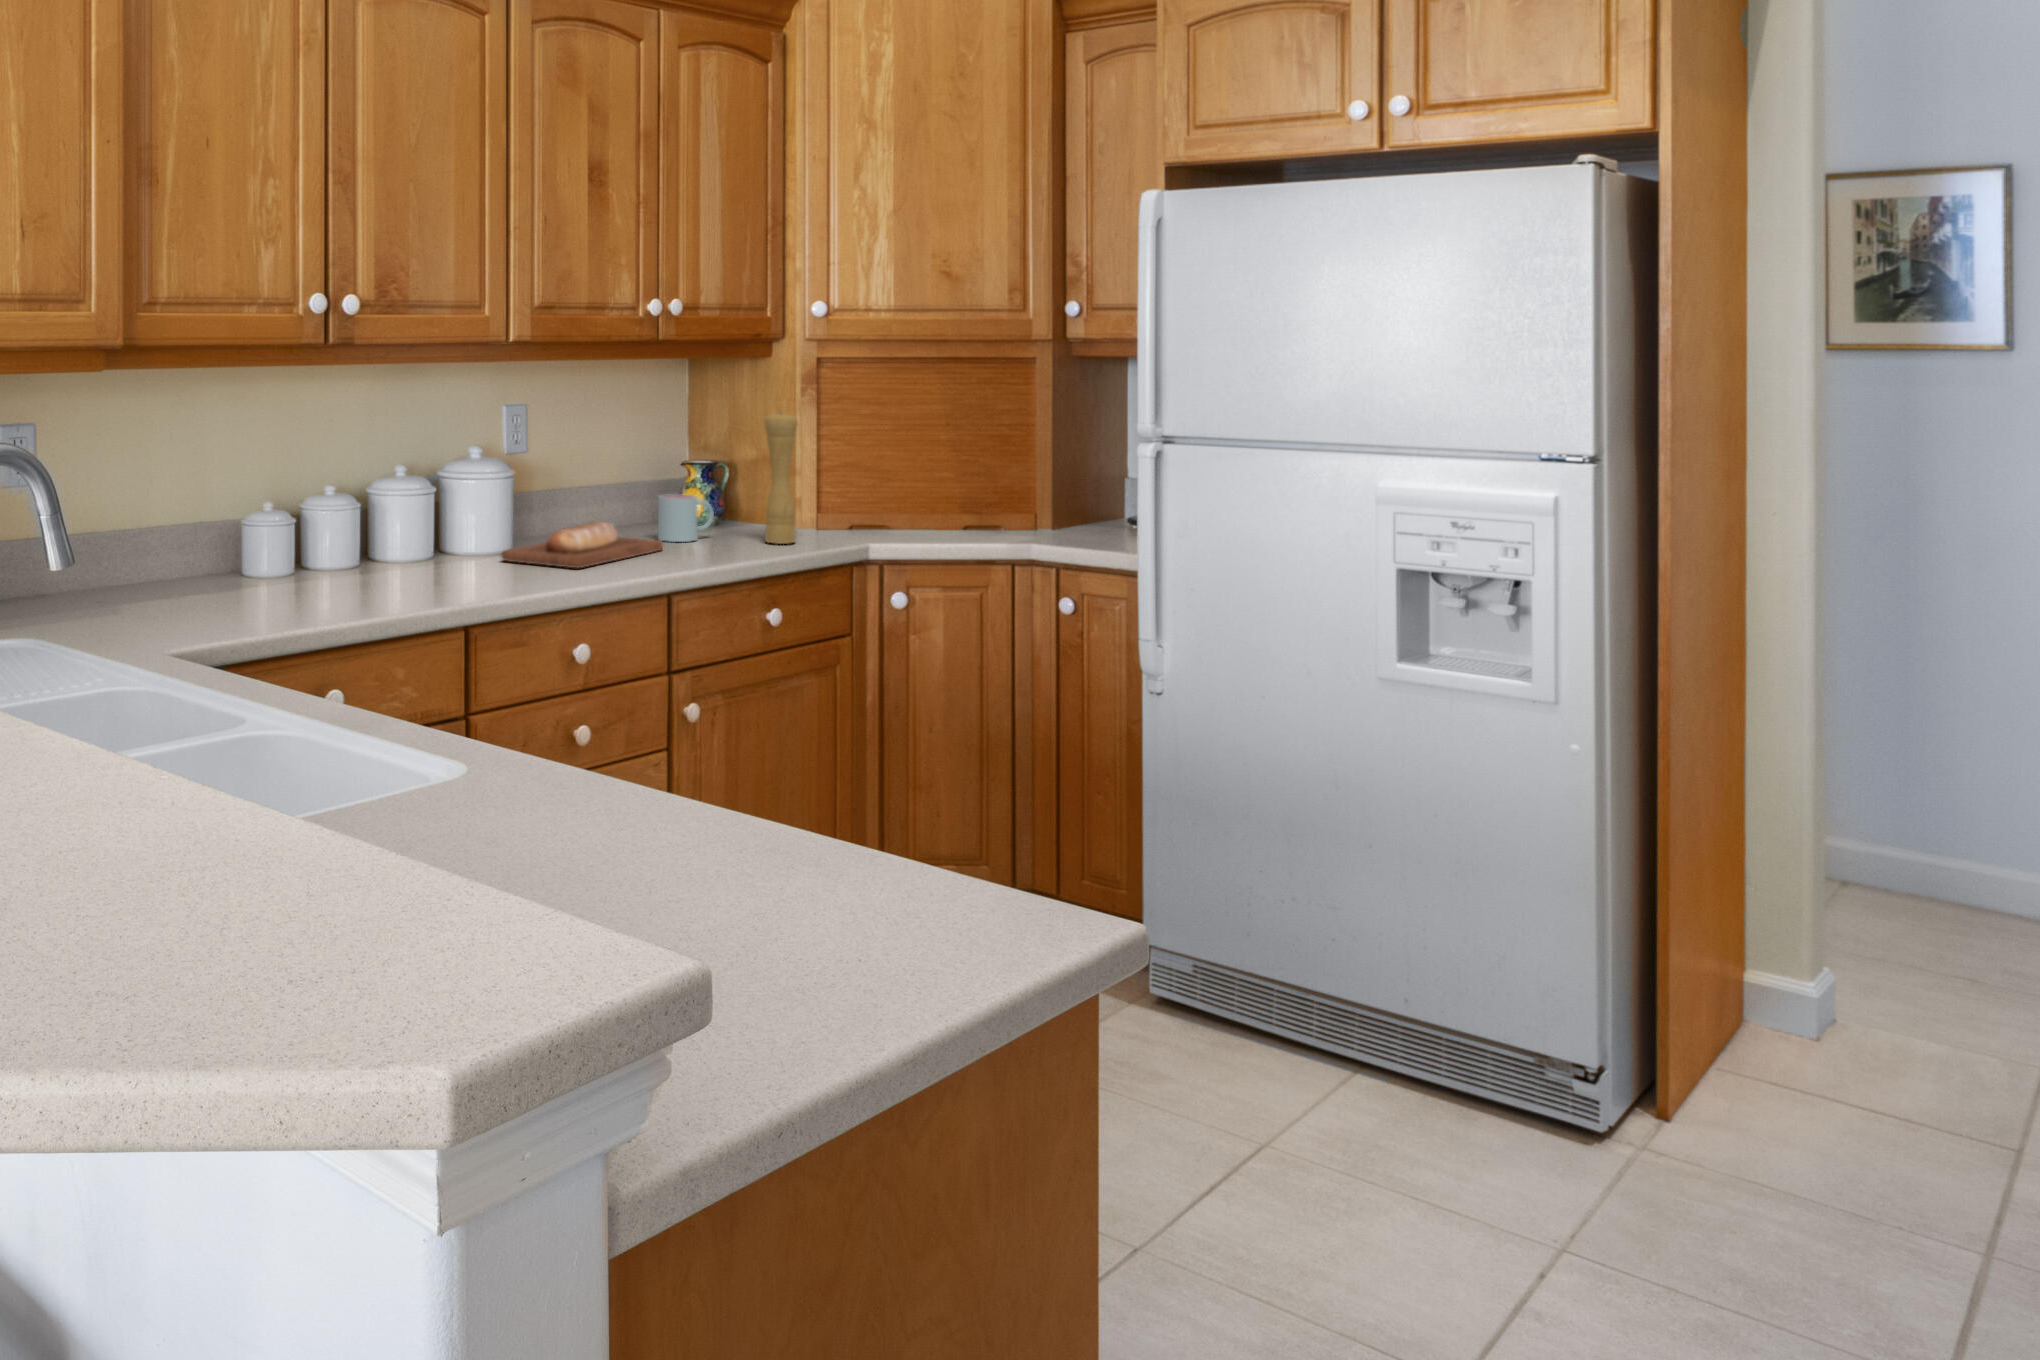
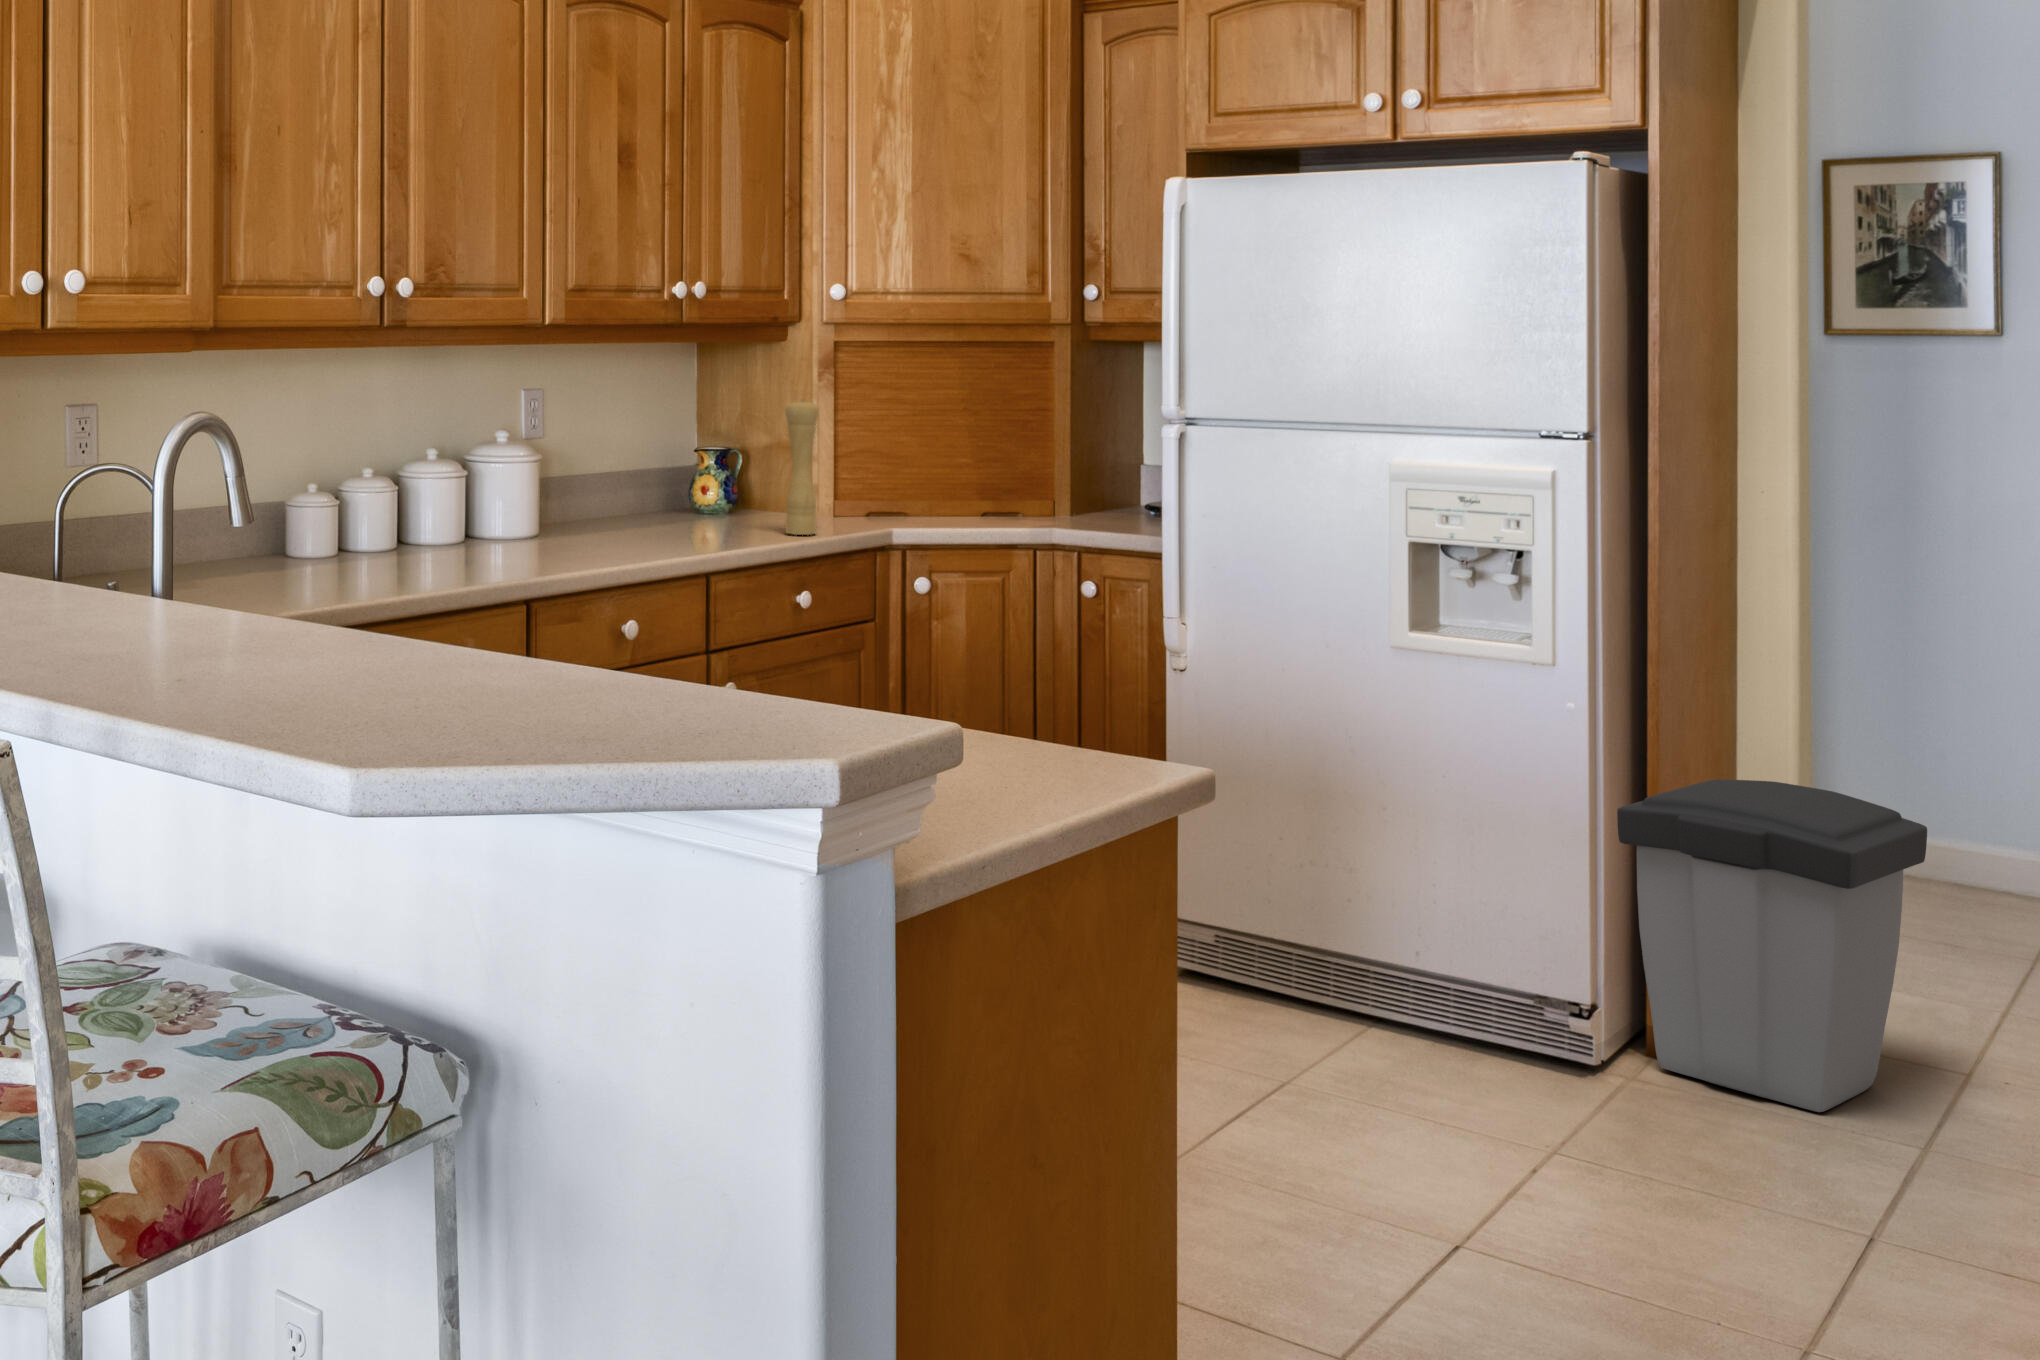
mug: present [658,494,714,542] -> none [674,486,731,534]
bread loaf: present [501,521,663,568] -> none [529,512,686,555]
trash can: none [1639,827,2007,1222] -> present [1617,779,1927,1112]

